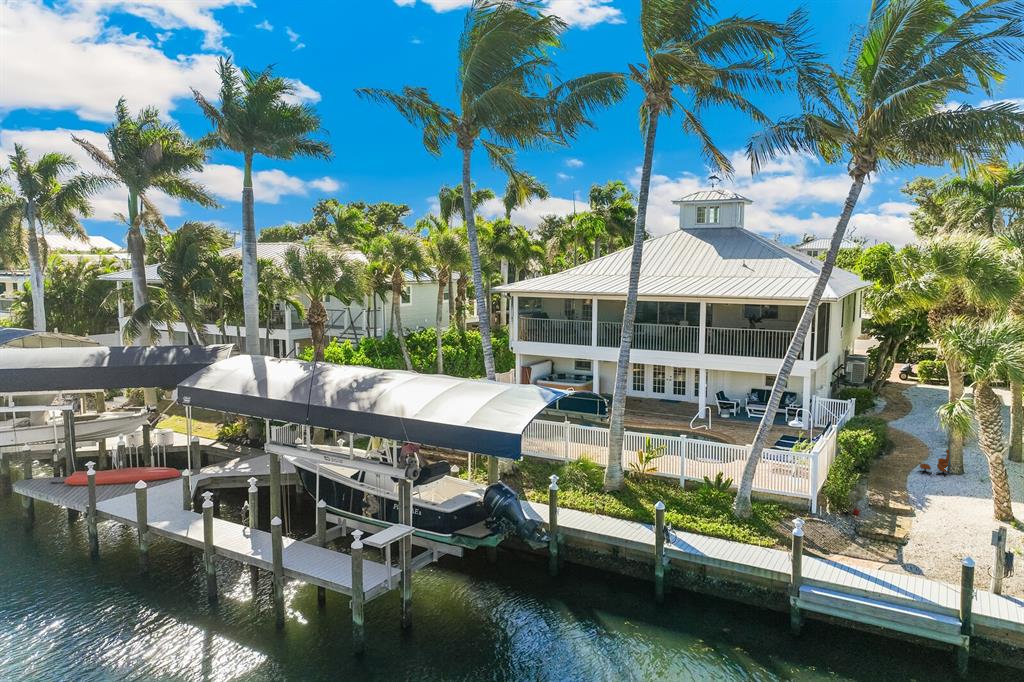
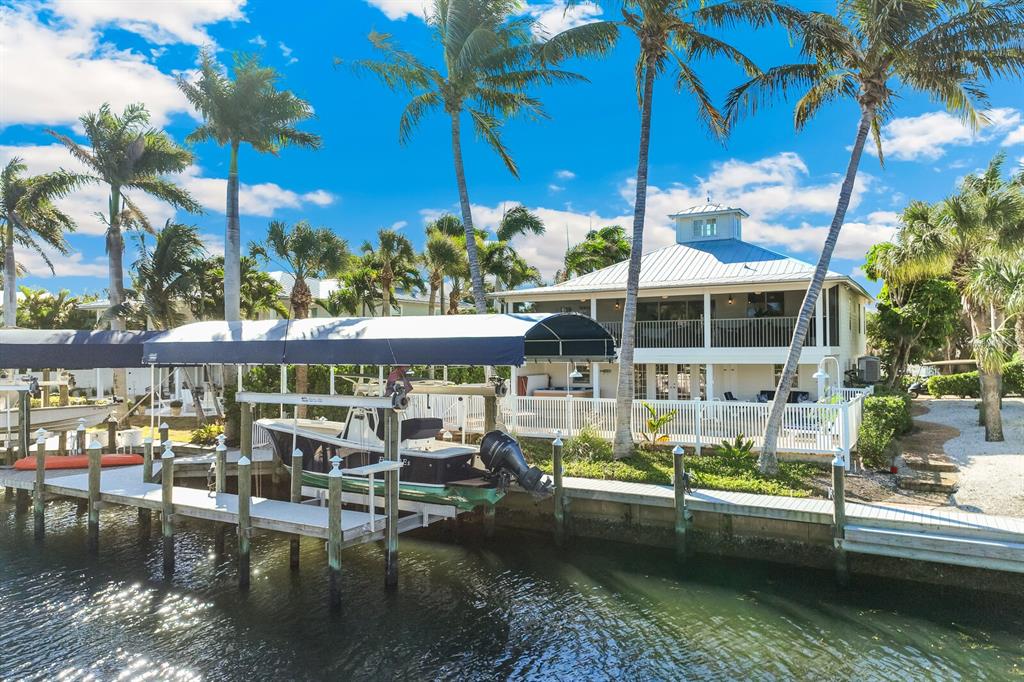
lounge chair: present [917,450,950,477] -> none [951,416,991,445]

